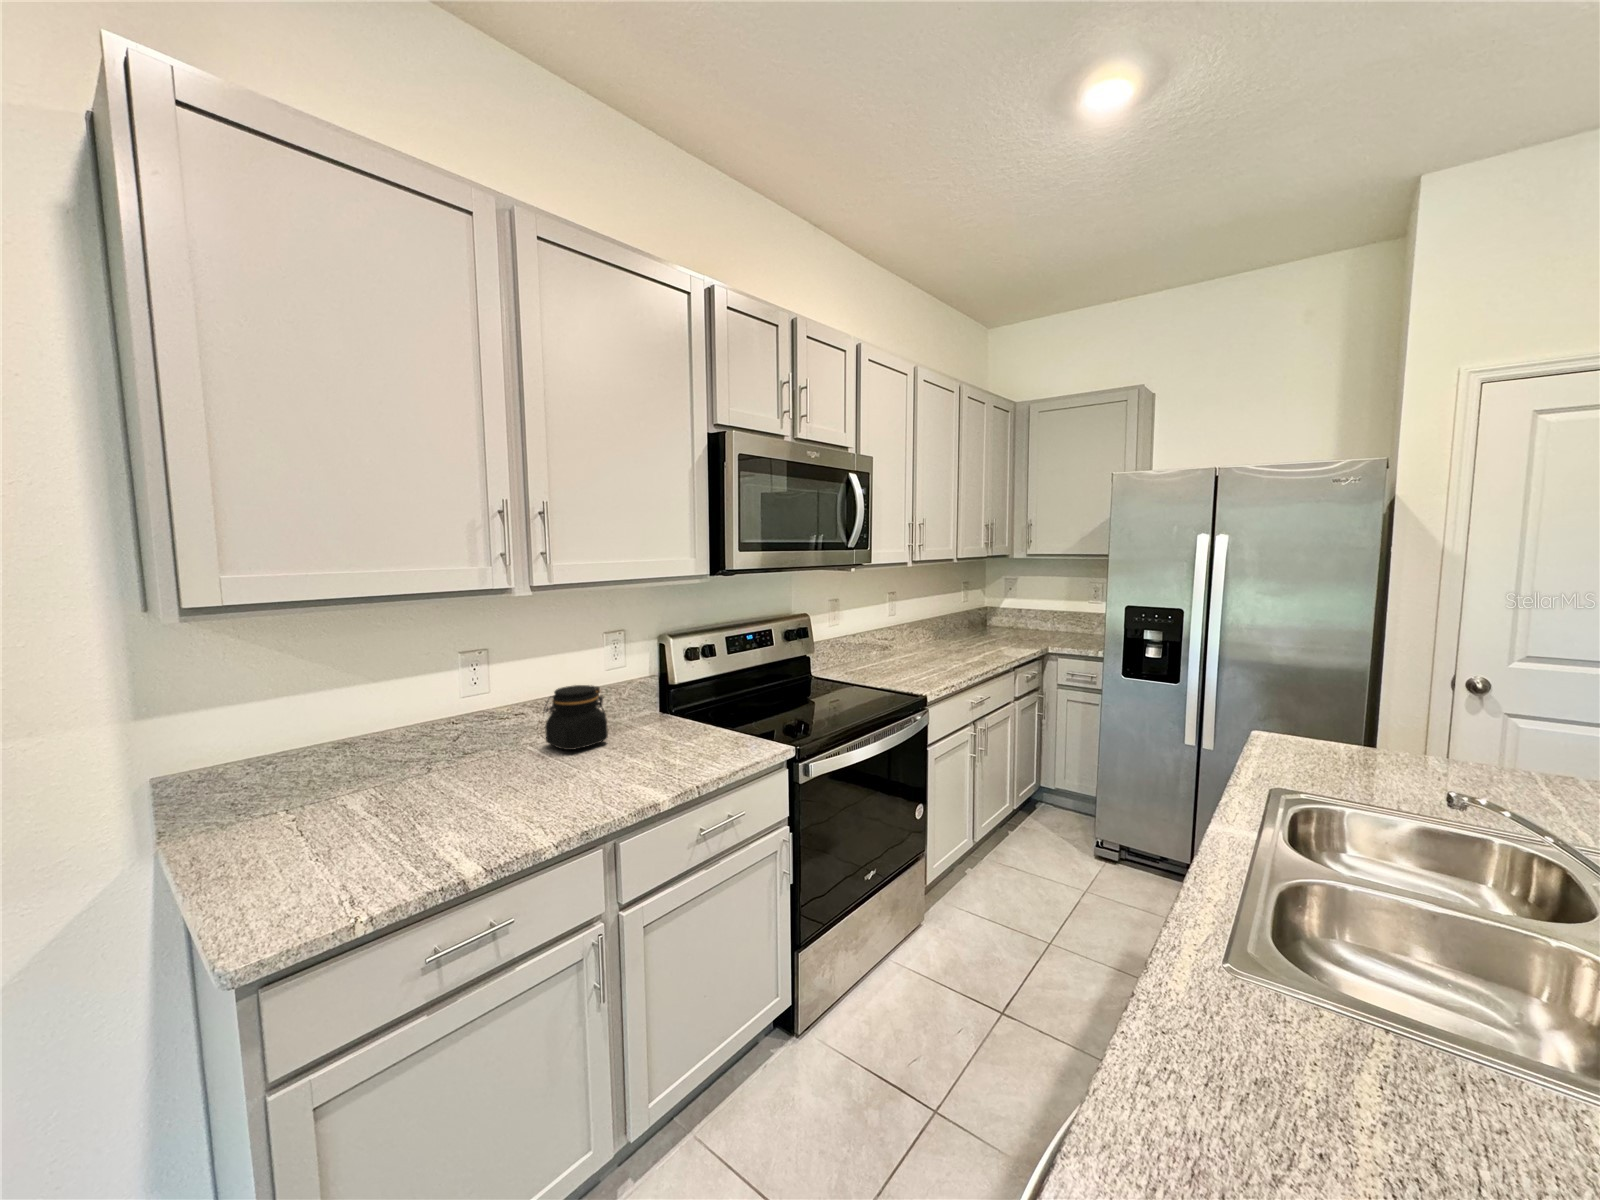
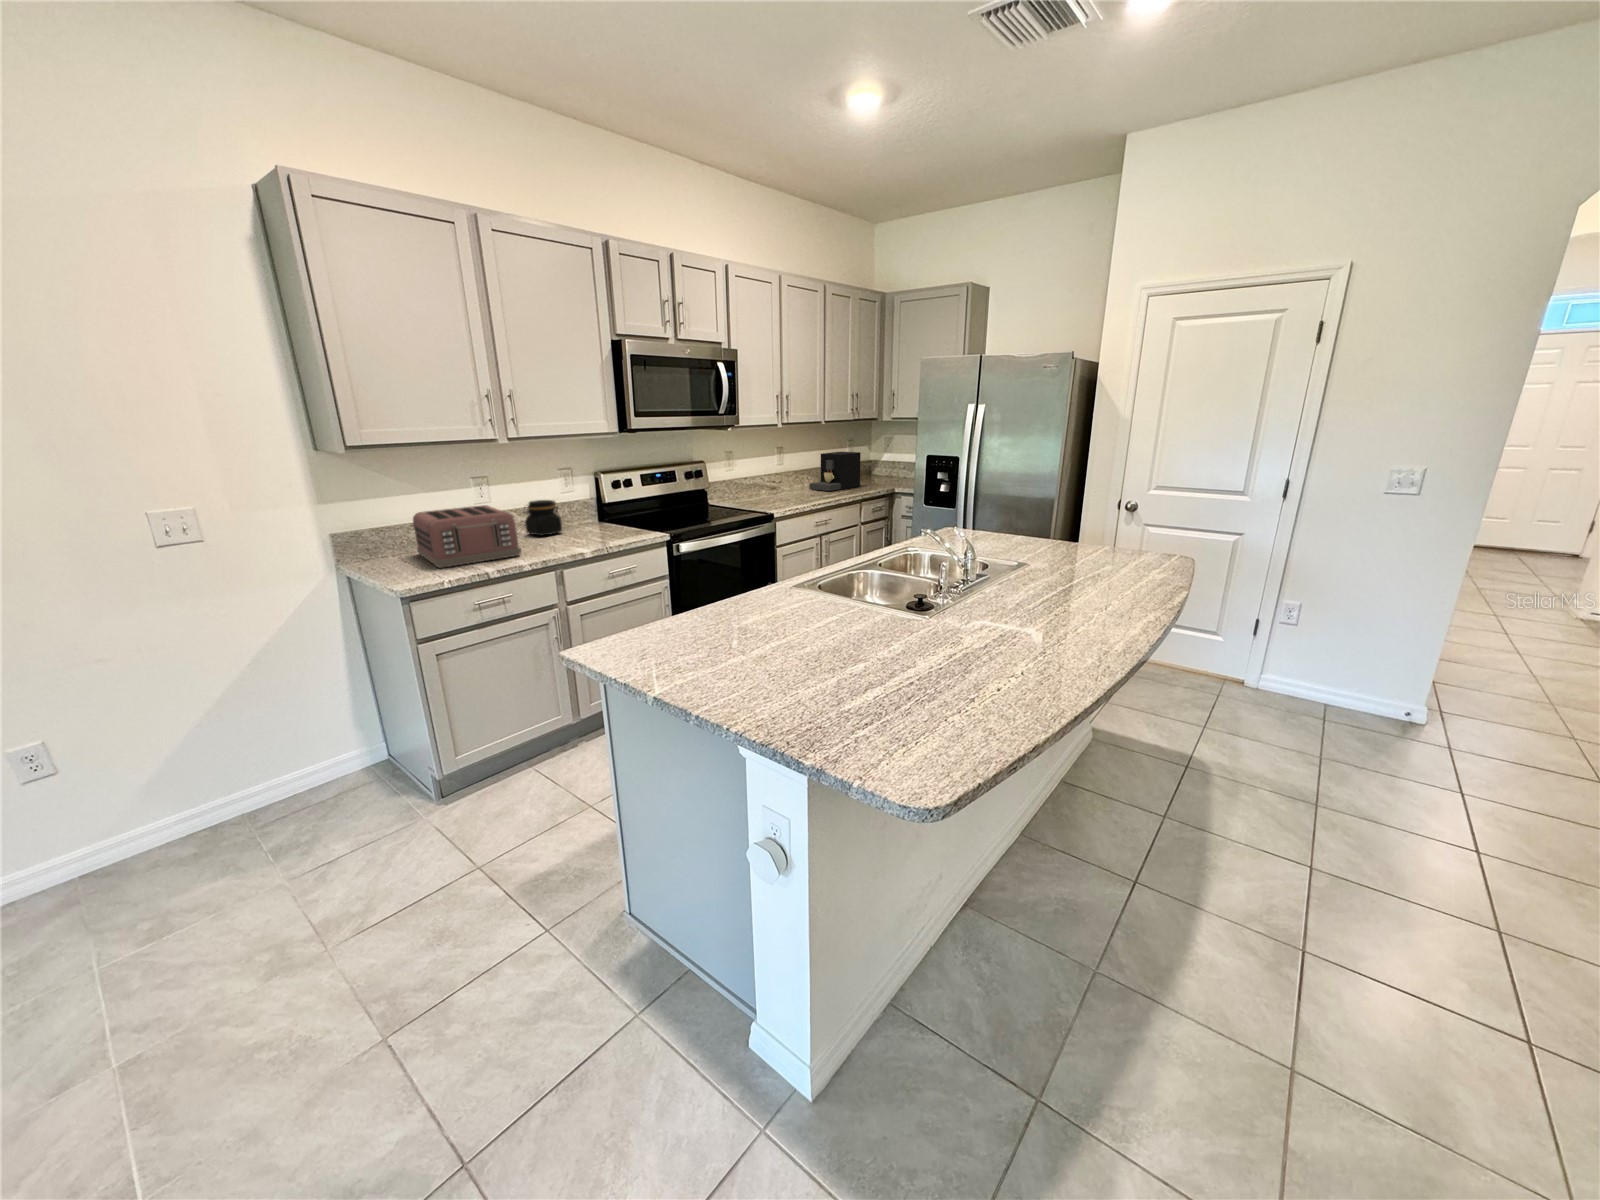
coffee maker: none [929,597,993,651] -> present [809,452,861,491]
toaster: none [330,705,537,864] -> present [413,505,521,568]

